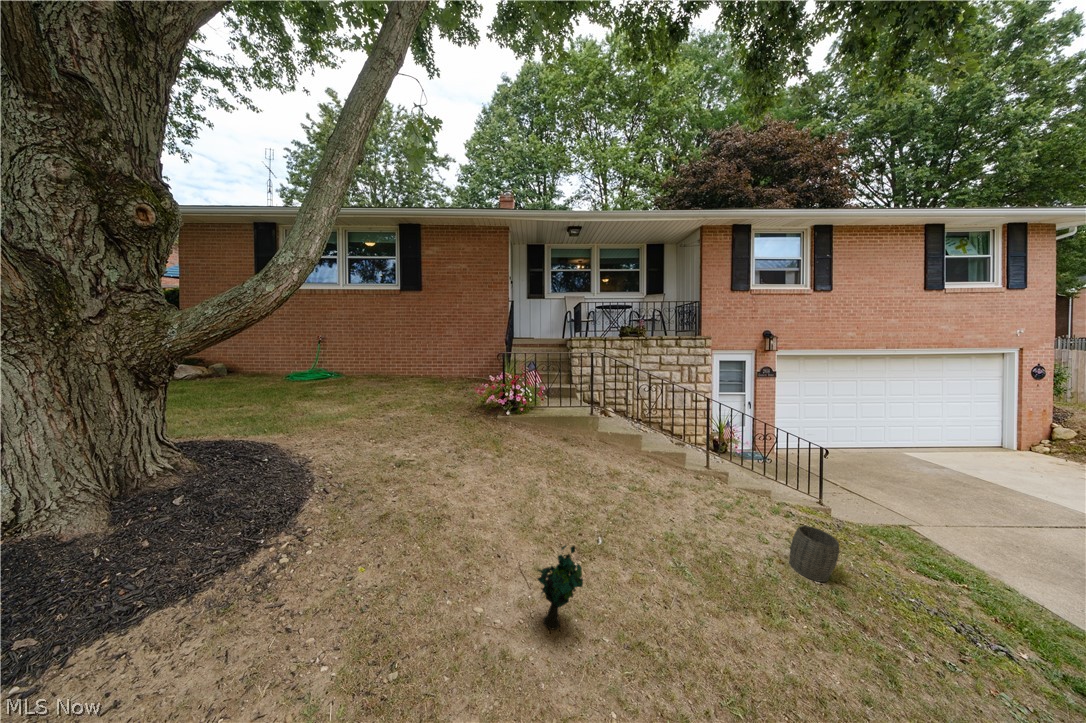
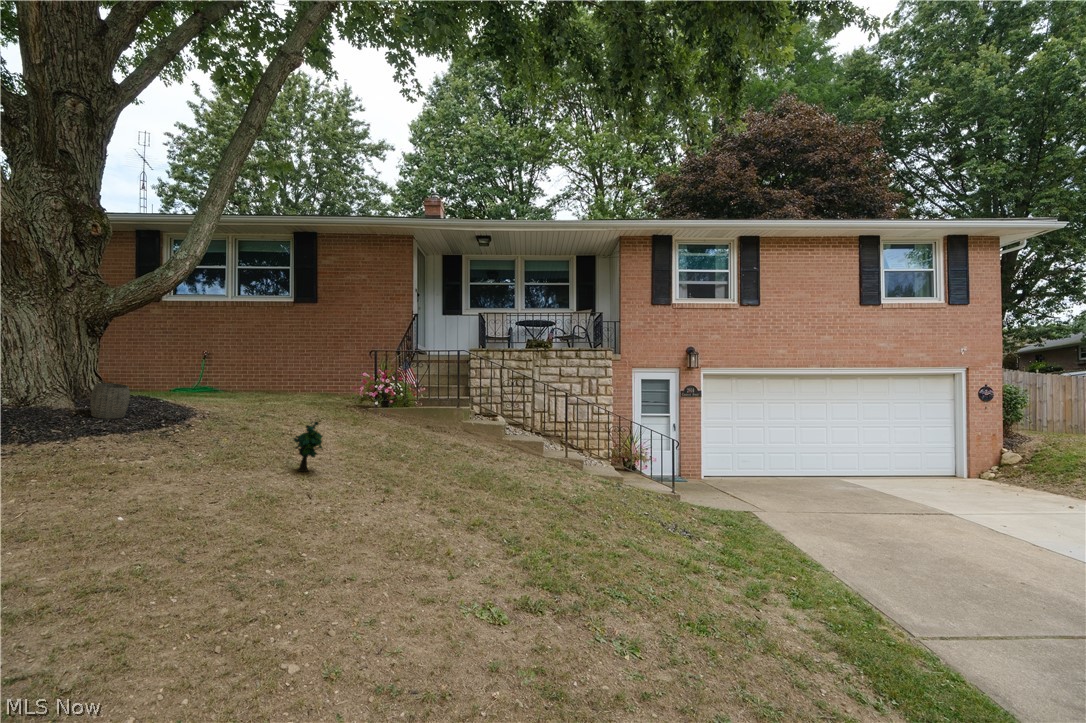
woven basket: present [789,526,839,582] -> present [90,383,130,419]

